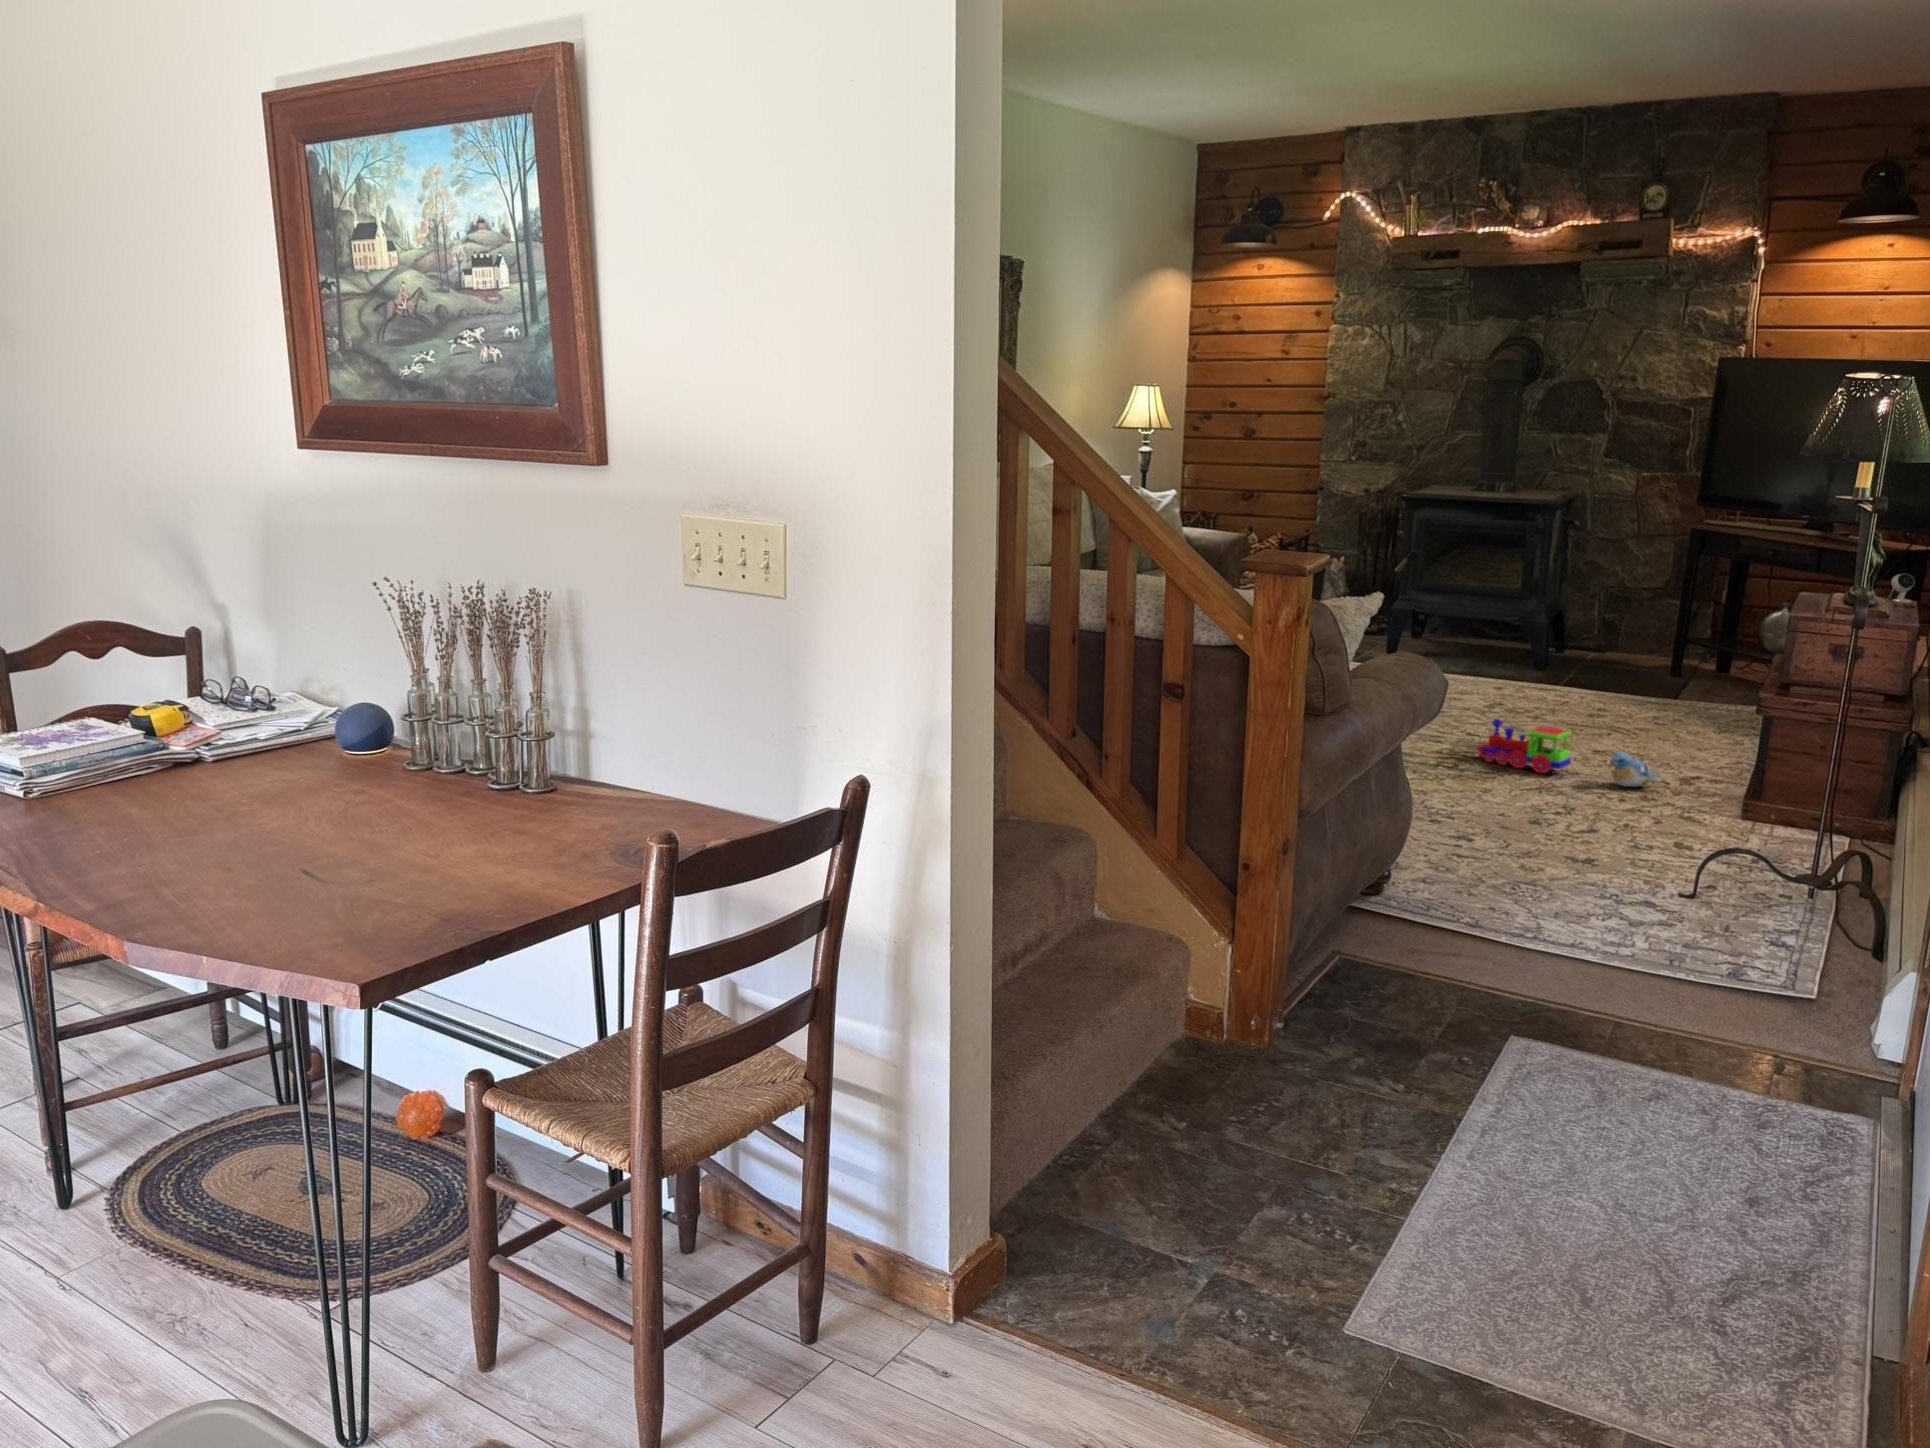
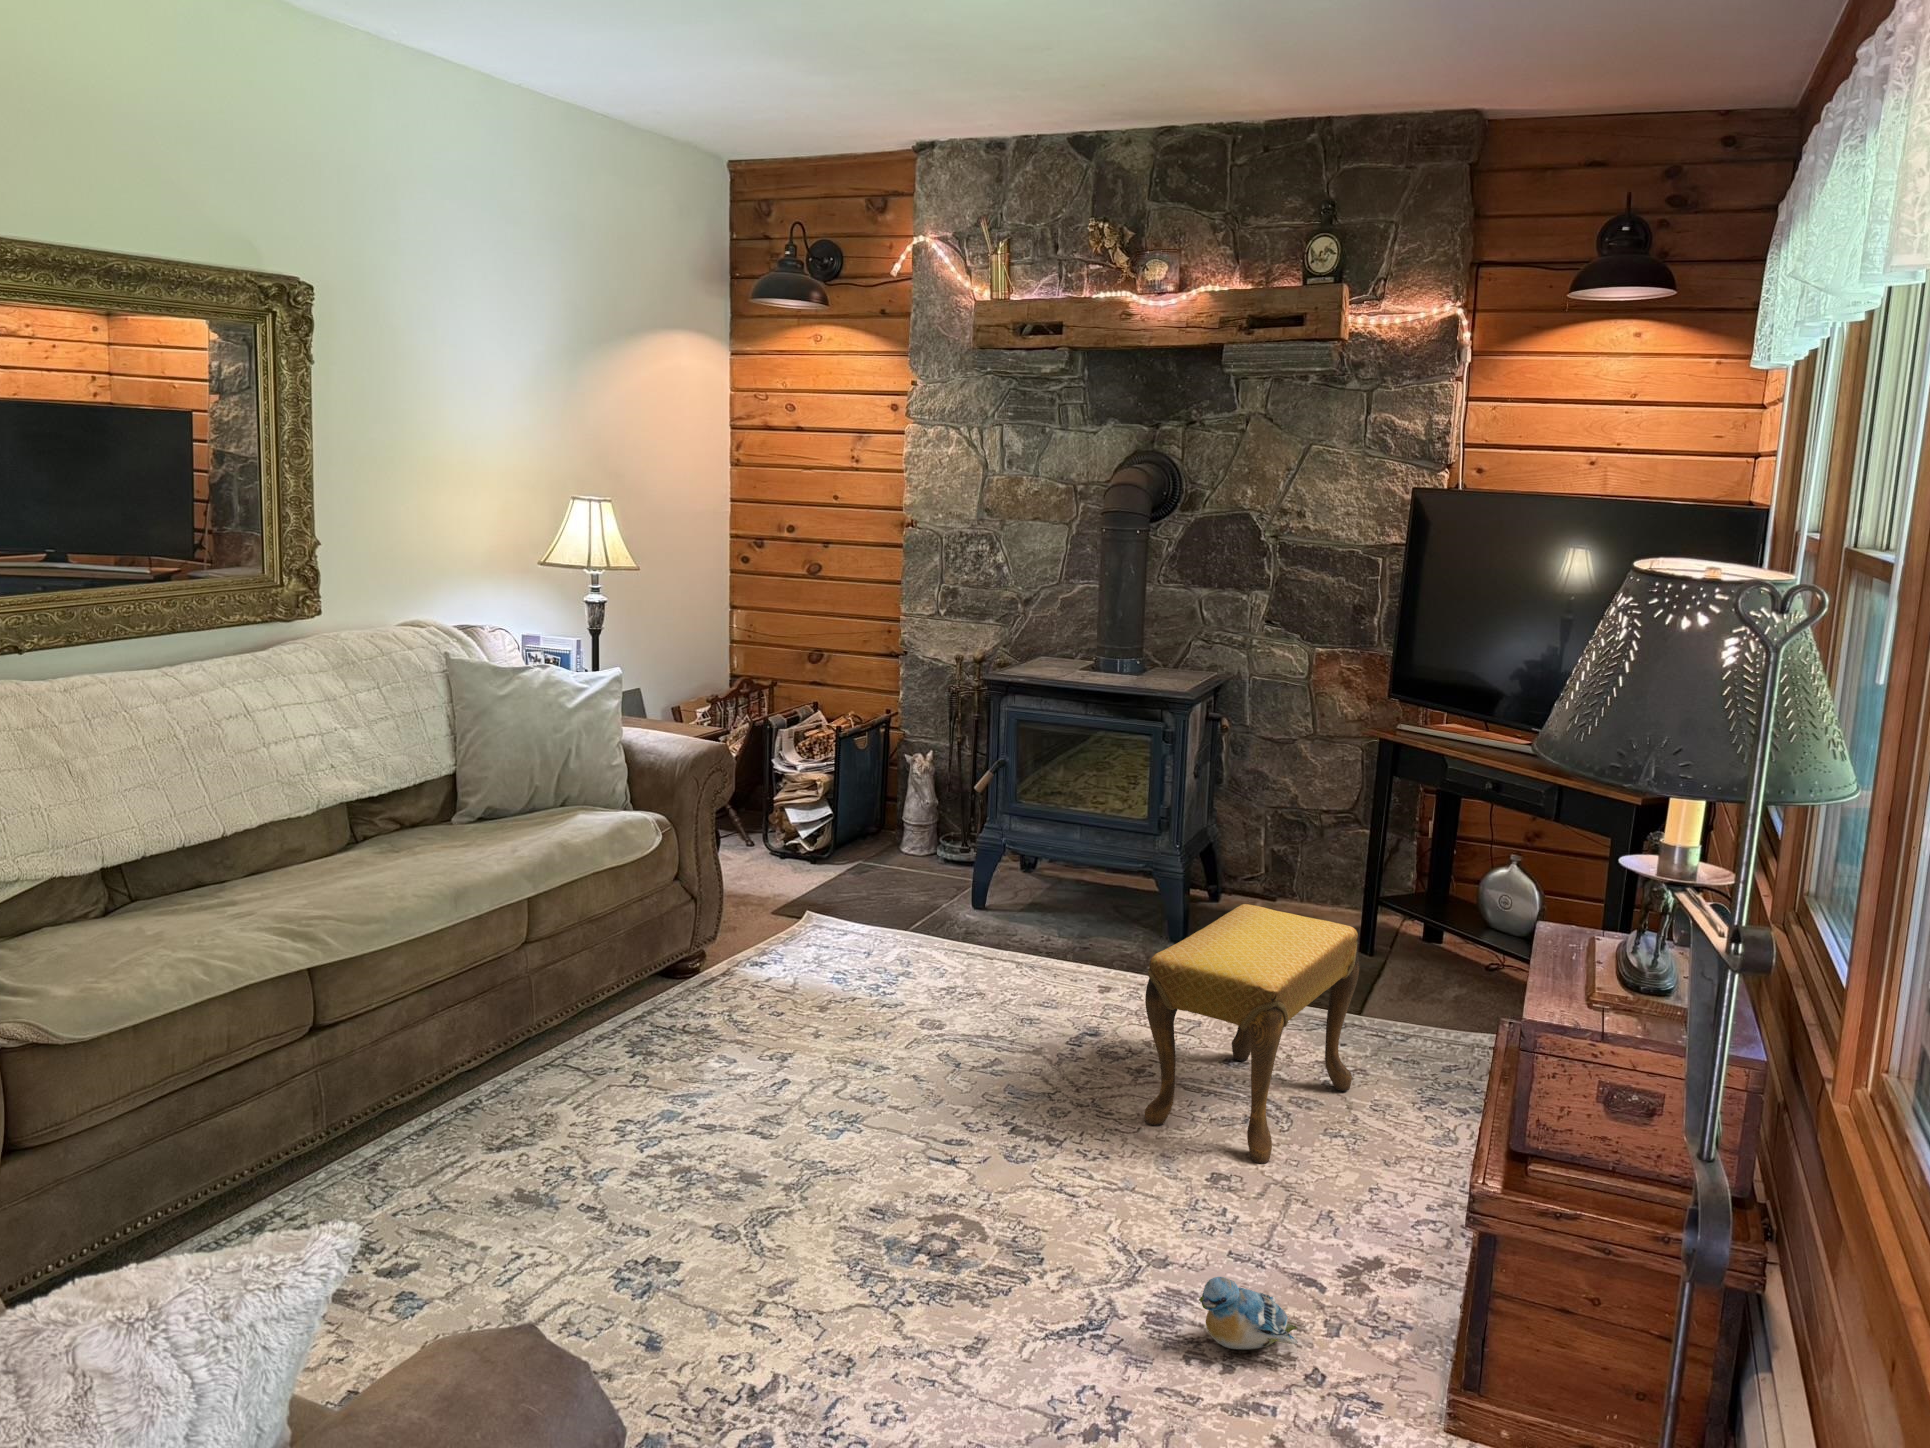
footstool: none [1550,614,1683,742] -> present [1145,904,1359,1164]
toy train: present [1450,719,1571,773] -> none [937,1172,1140,1302]

